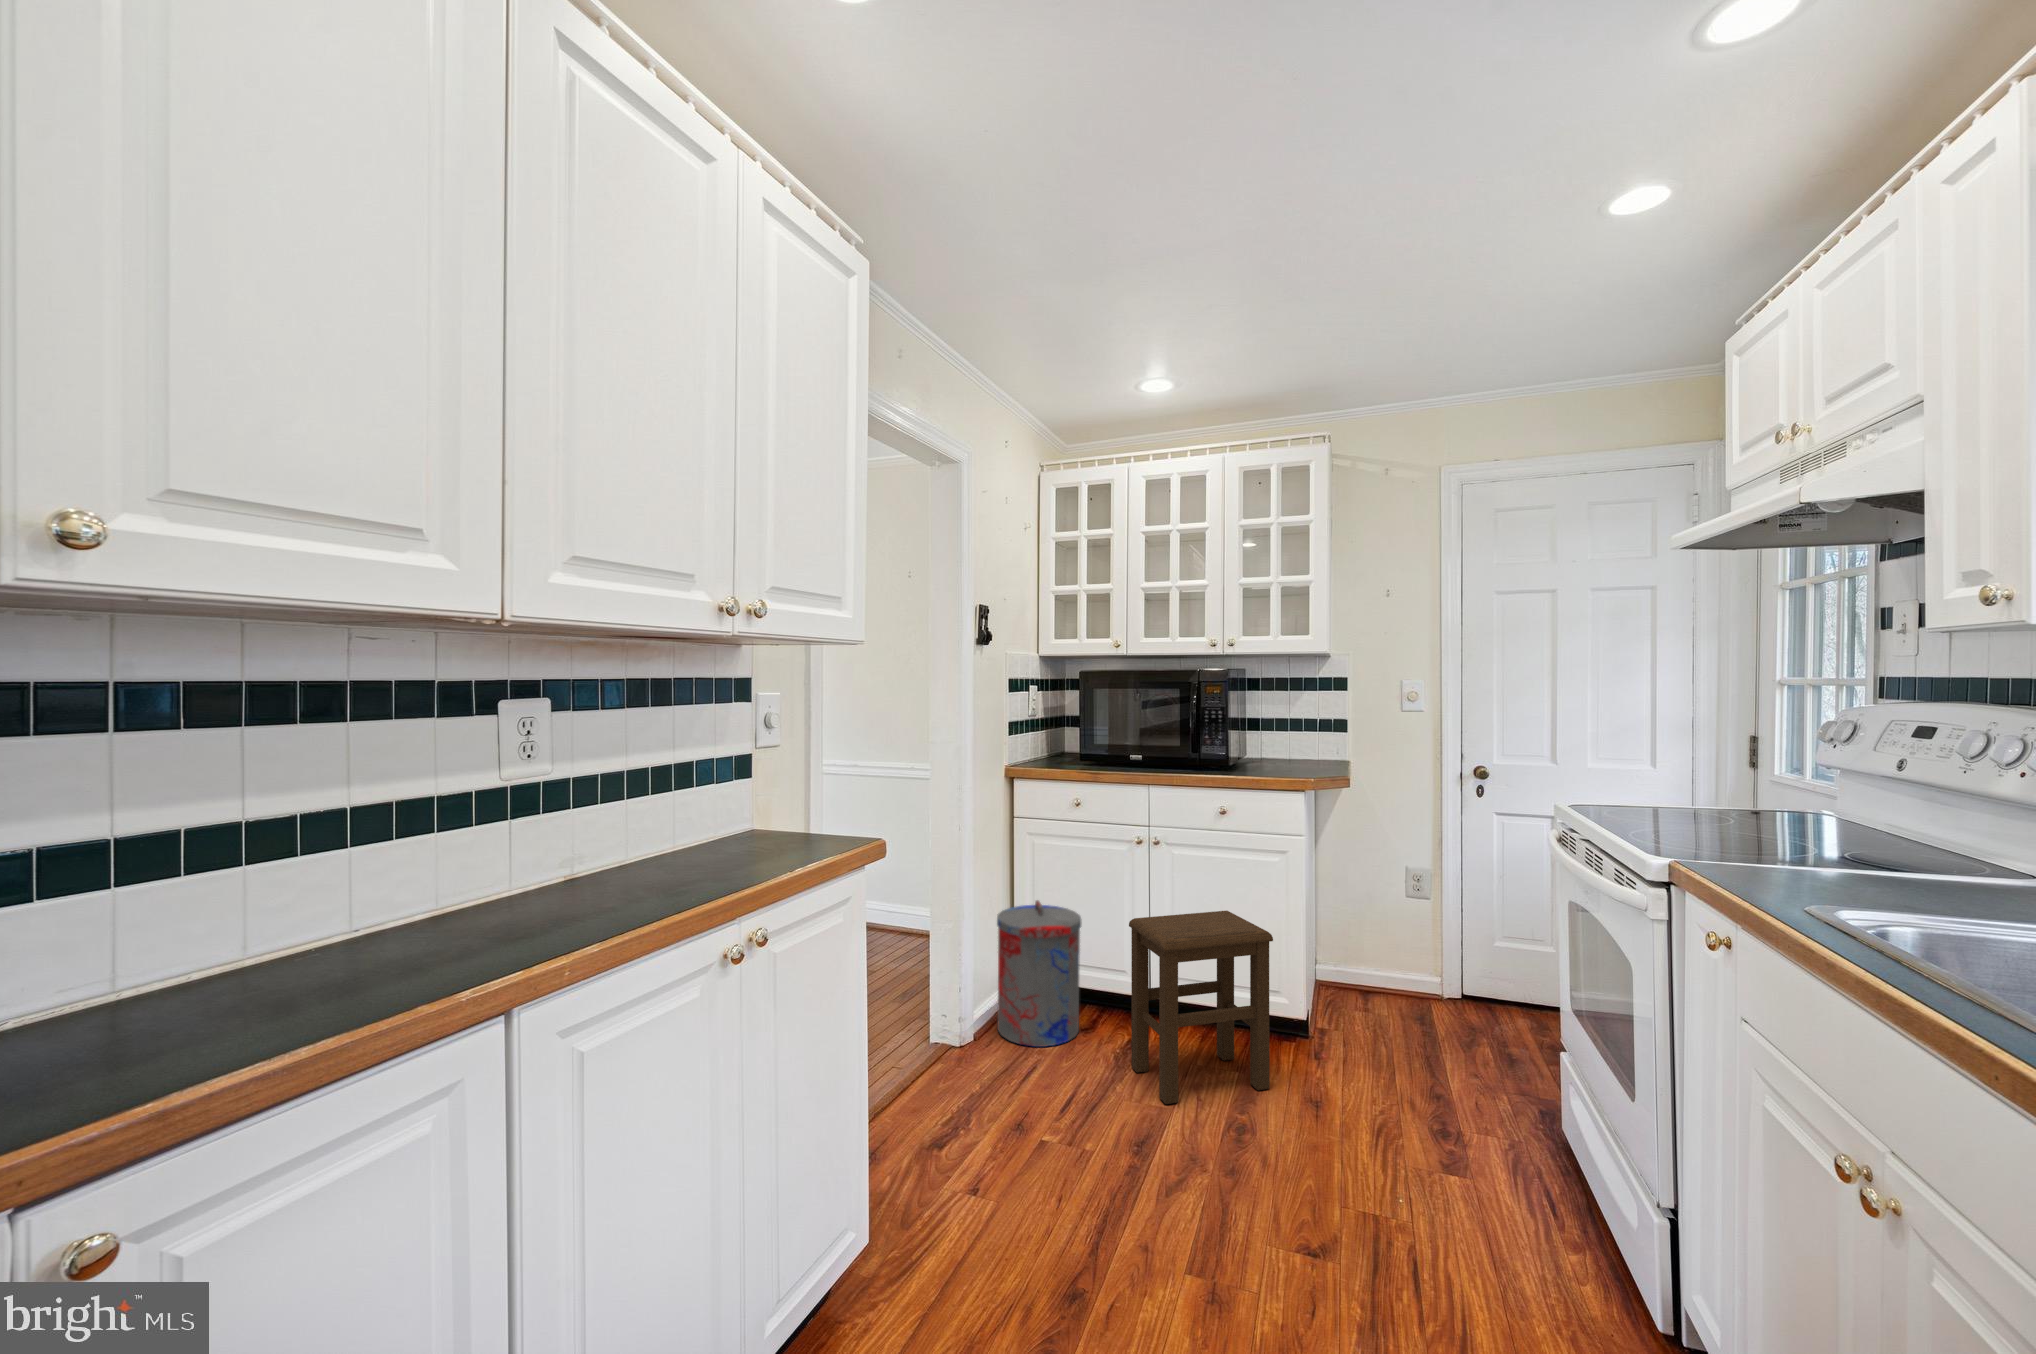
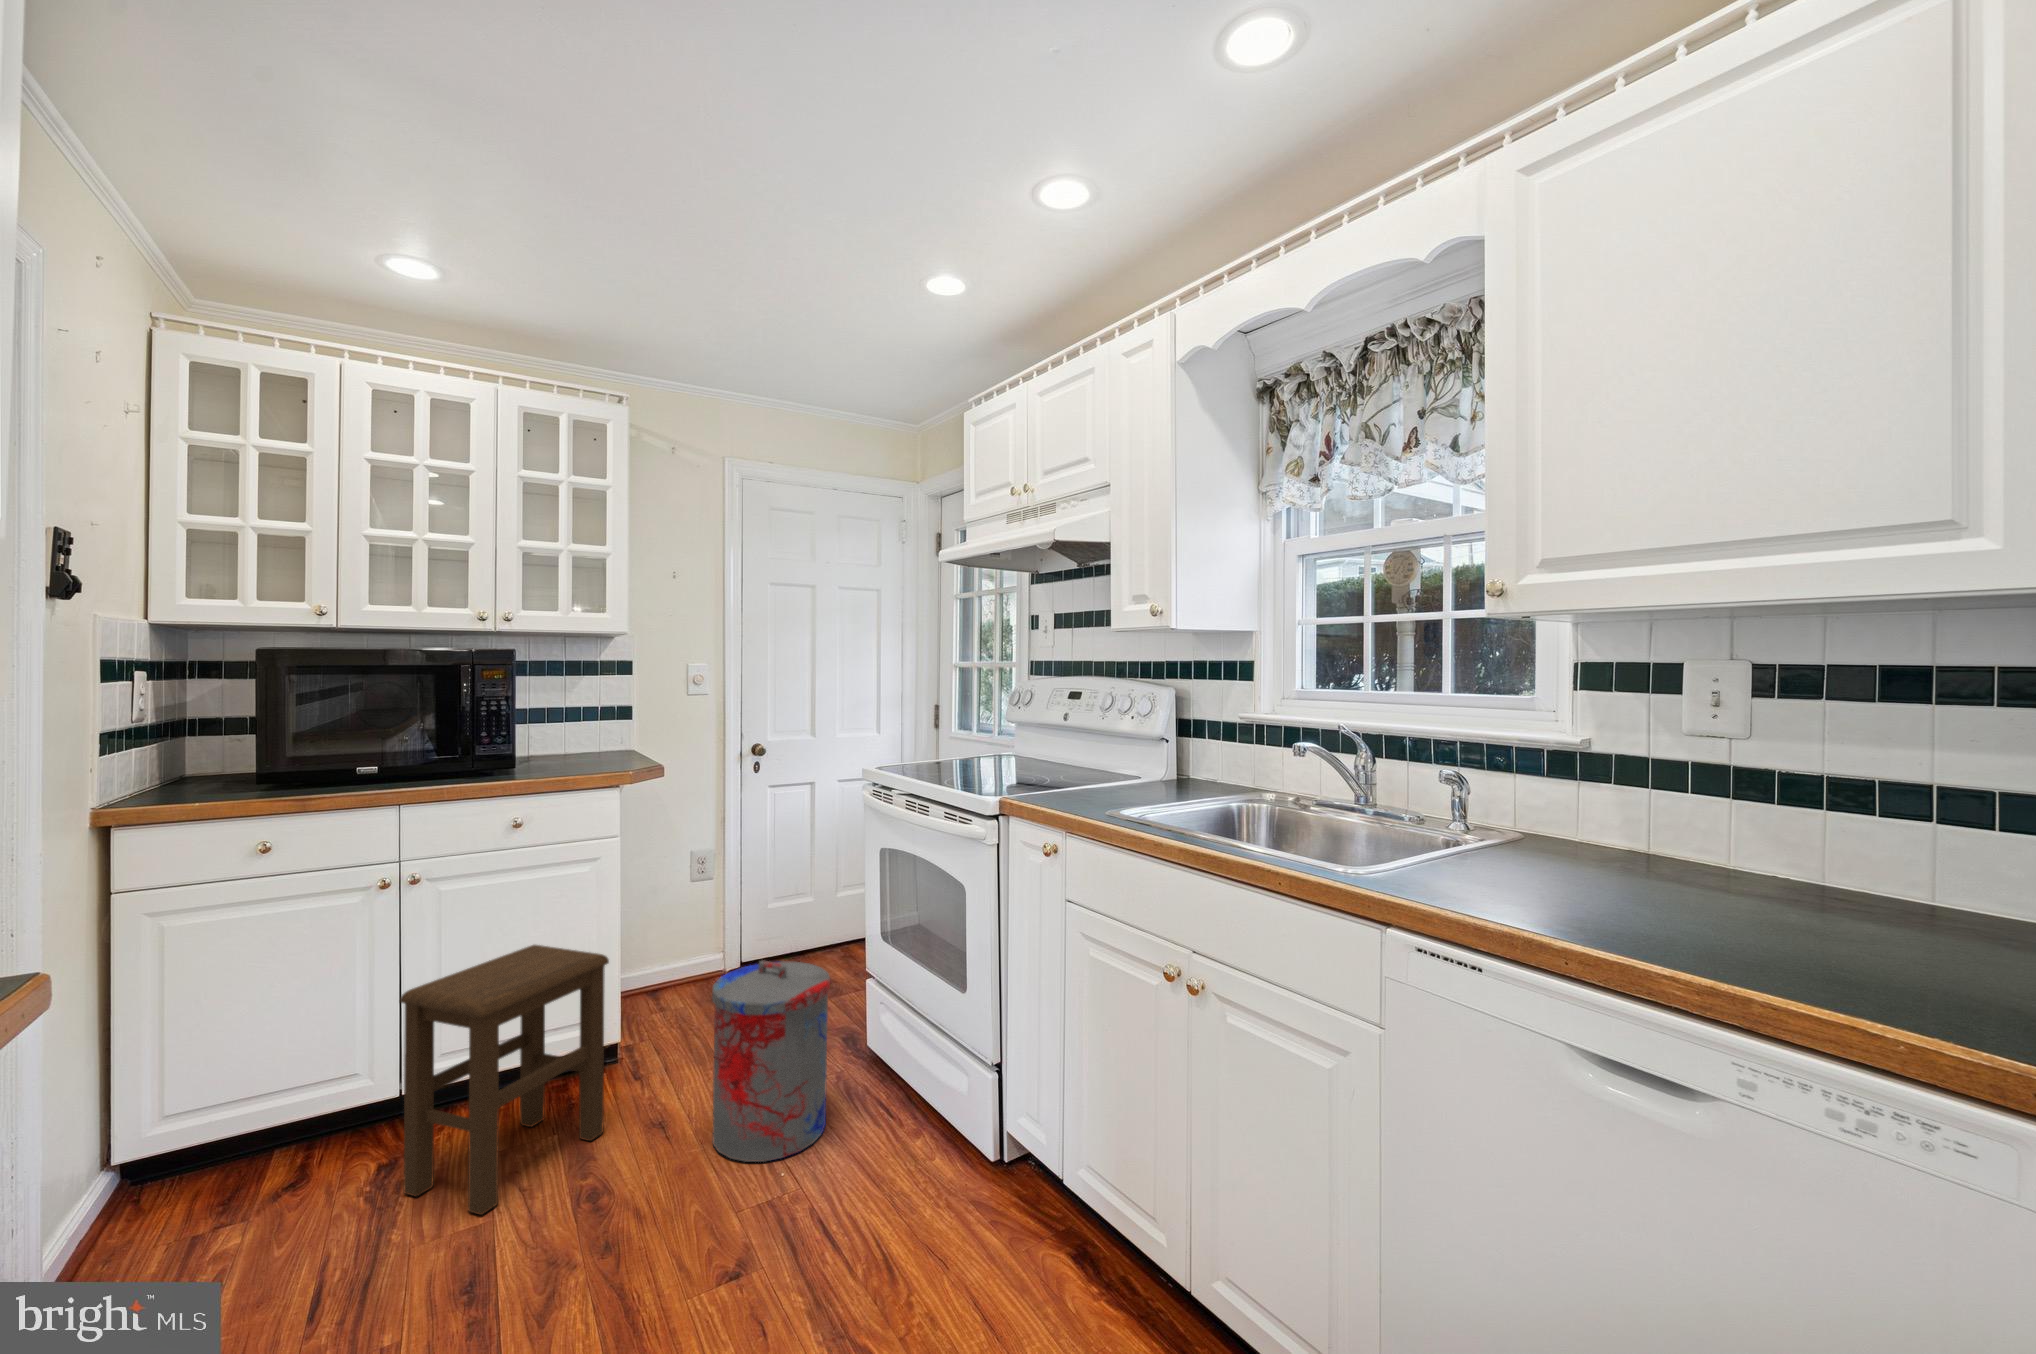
trash can: present [997,900,1081,1047] -> present [712,960,830,1162]

